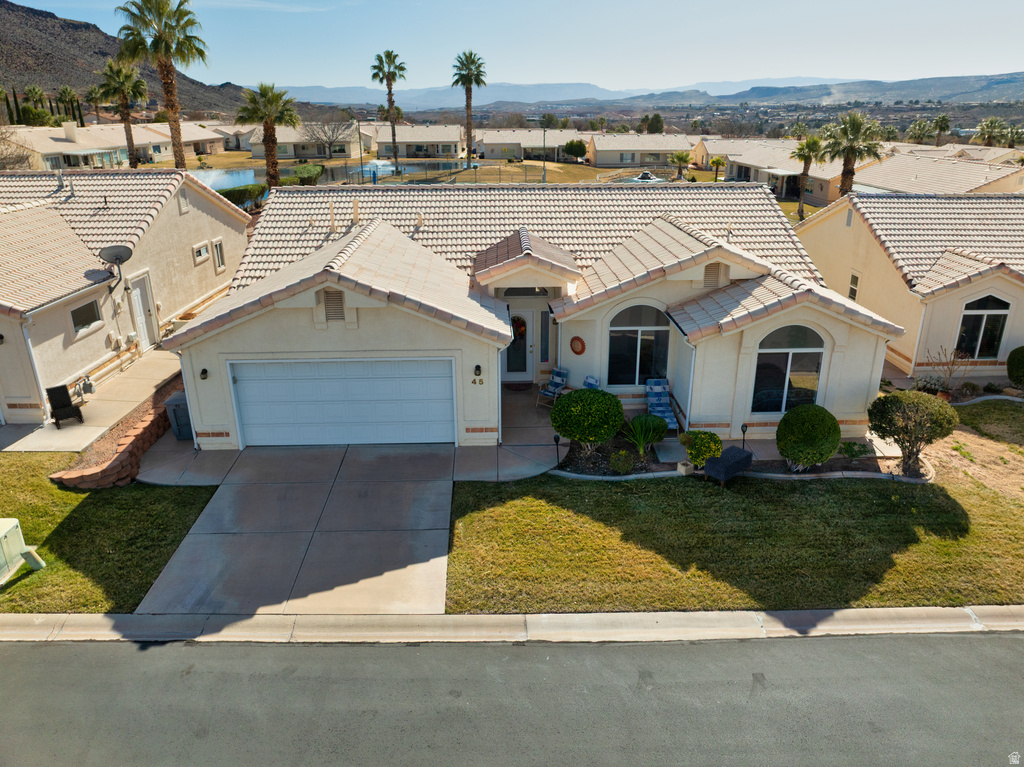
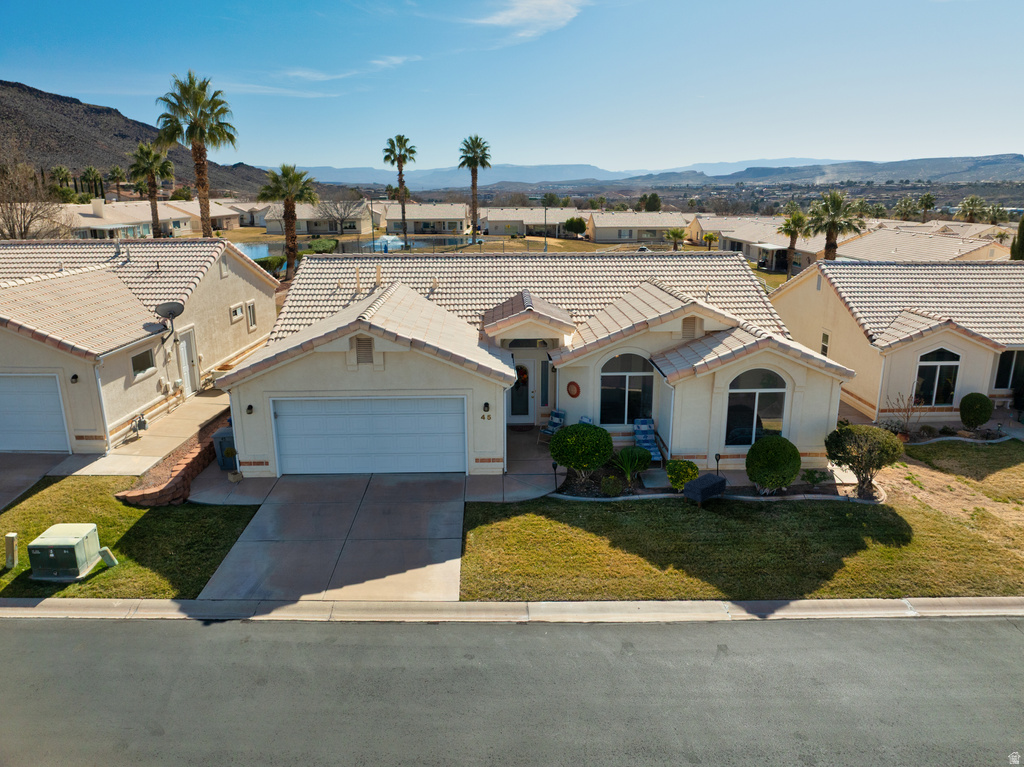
lounge chair: present [45,384,84,429] -> none [105,422,138,461]
potted tree: present [678,433,694,475] -> present [224,447,242,483]

